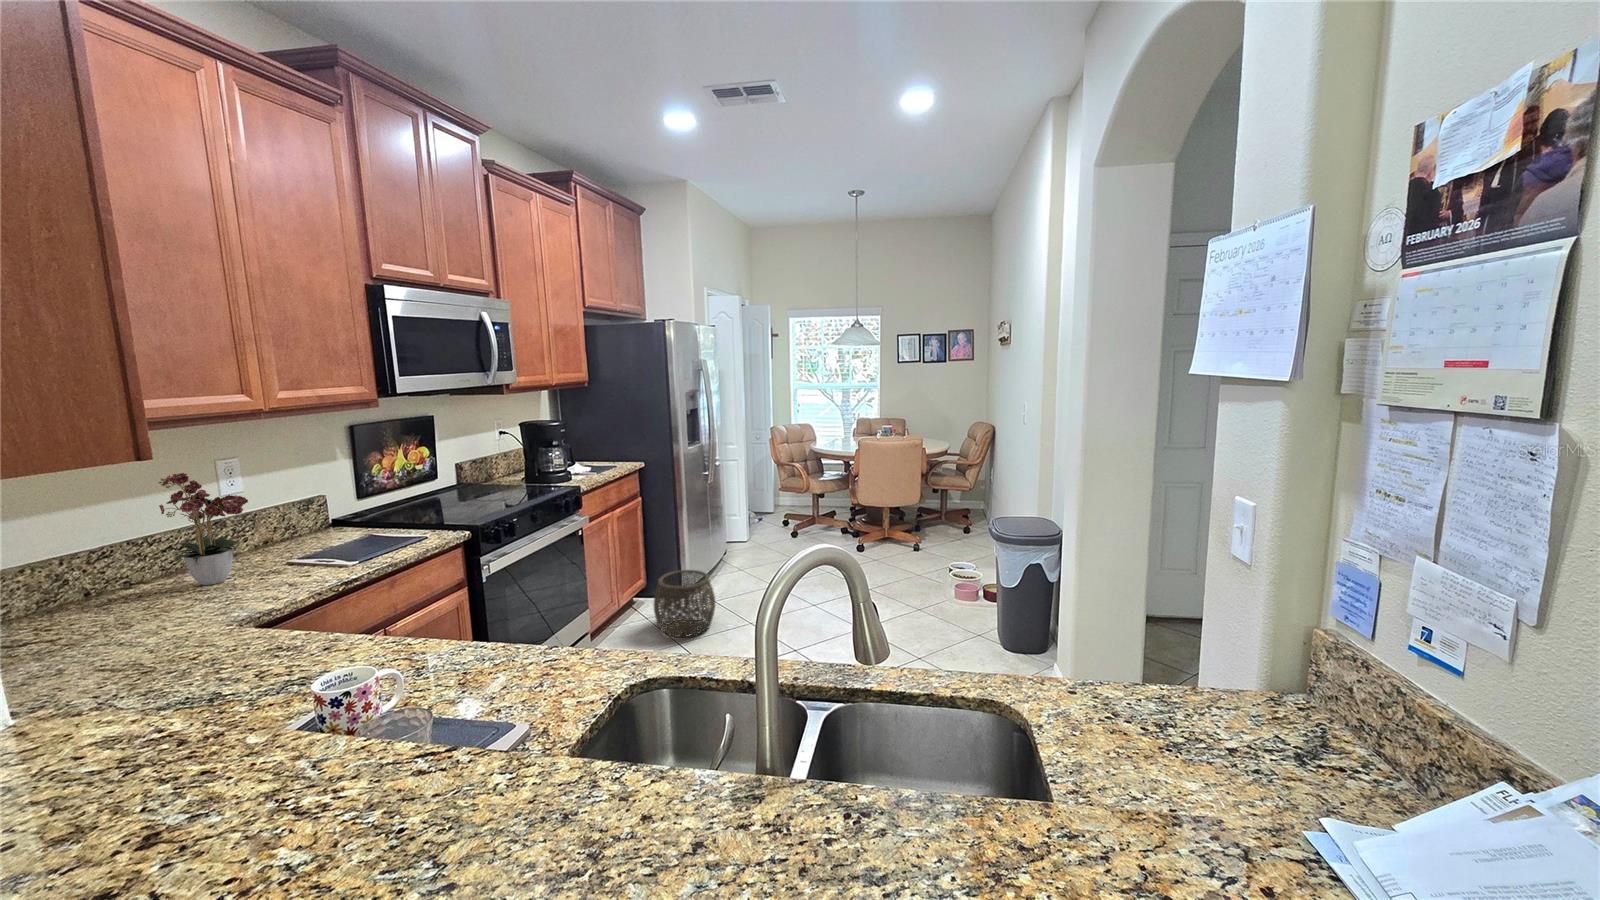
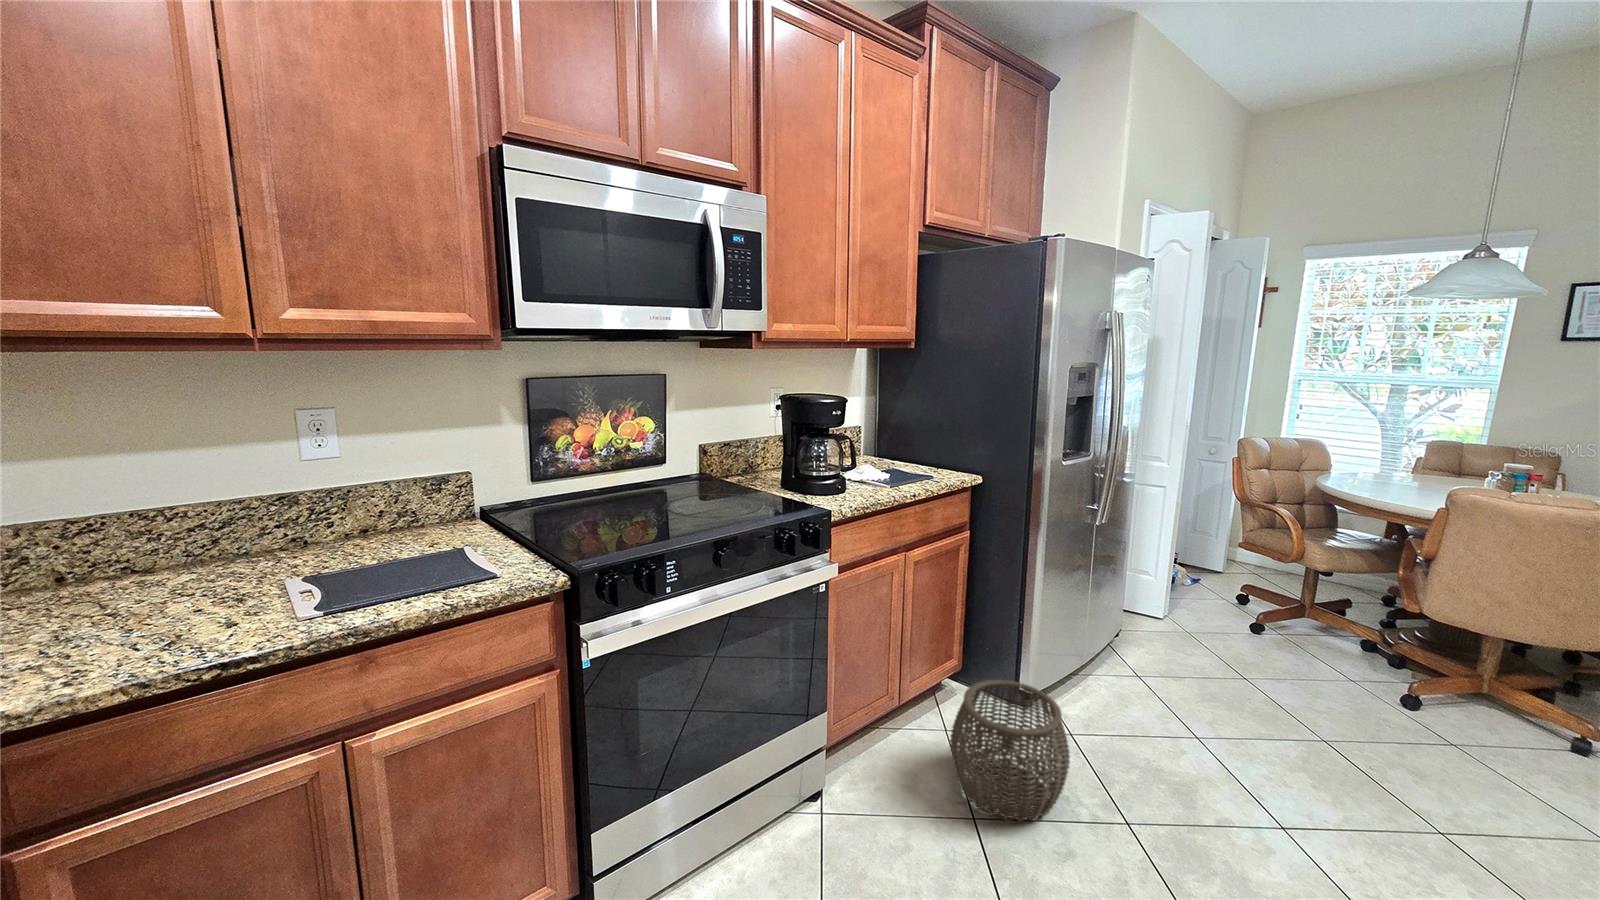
flower arrangement: present [158,473,248,585] -> none [32,412,232,606]

